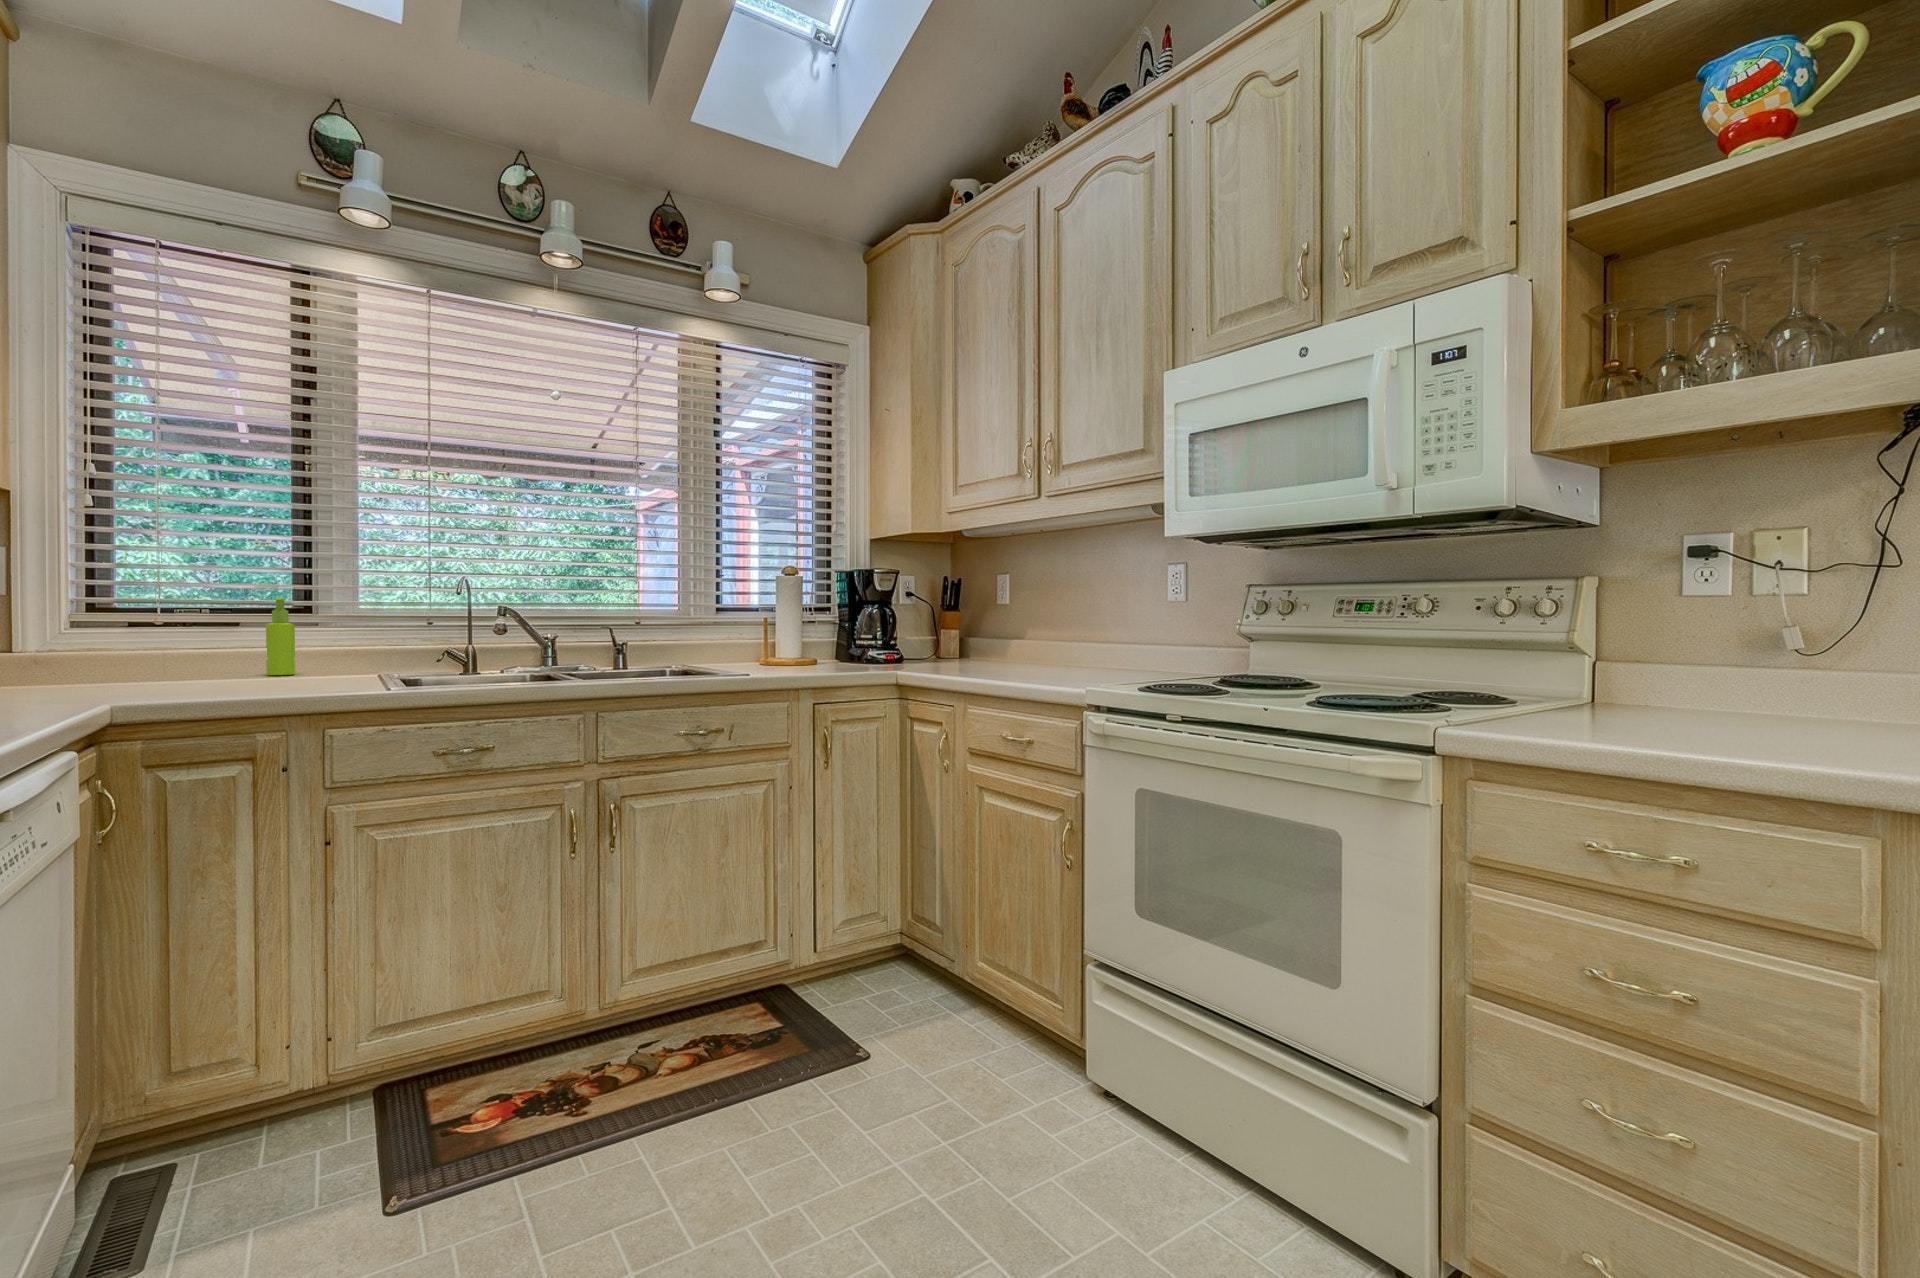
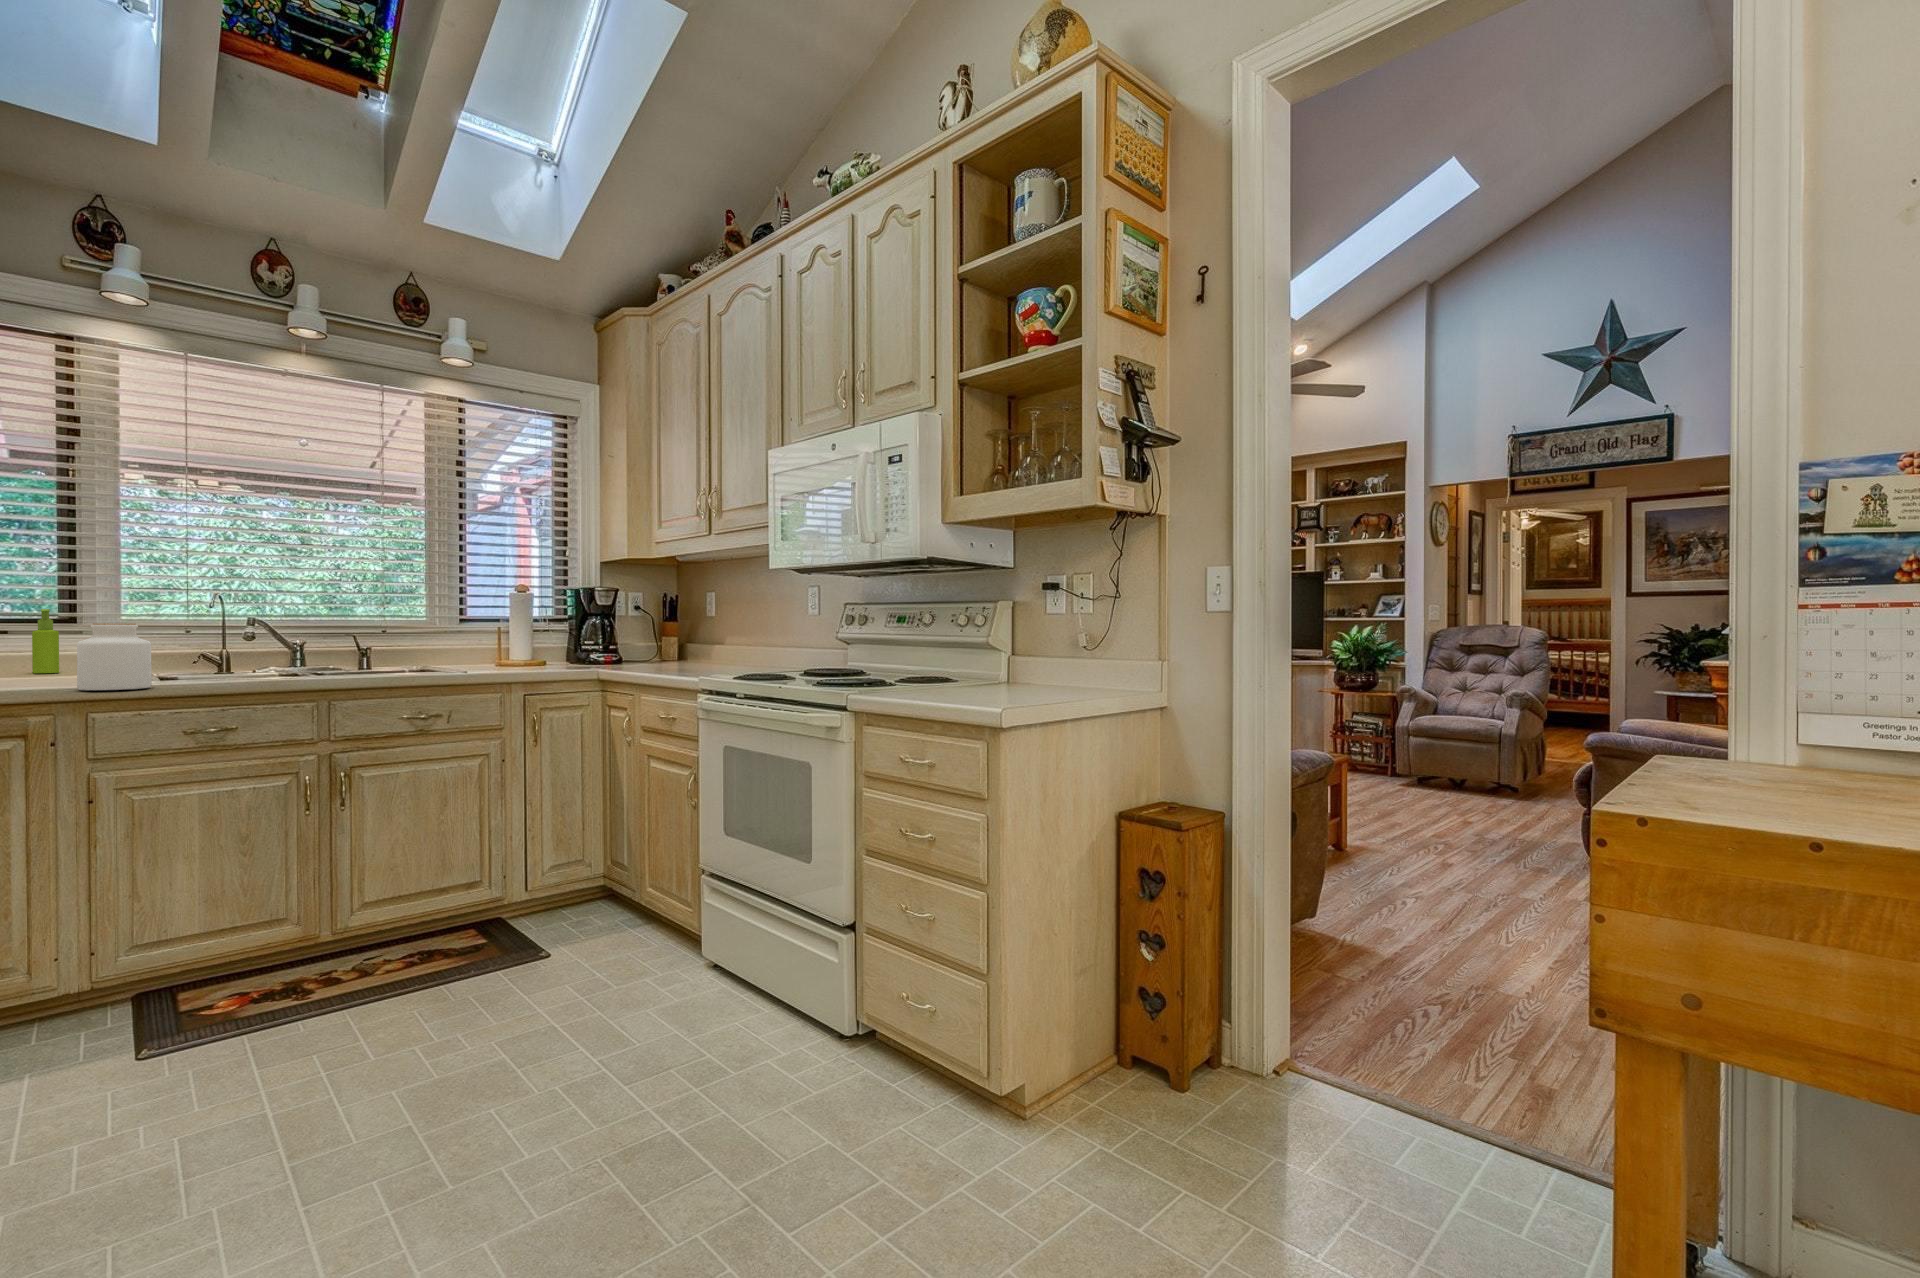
jar: none [311,612,397,699] -> present [77,623,152,690]

